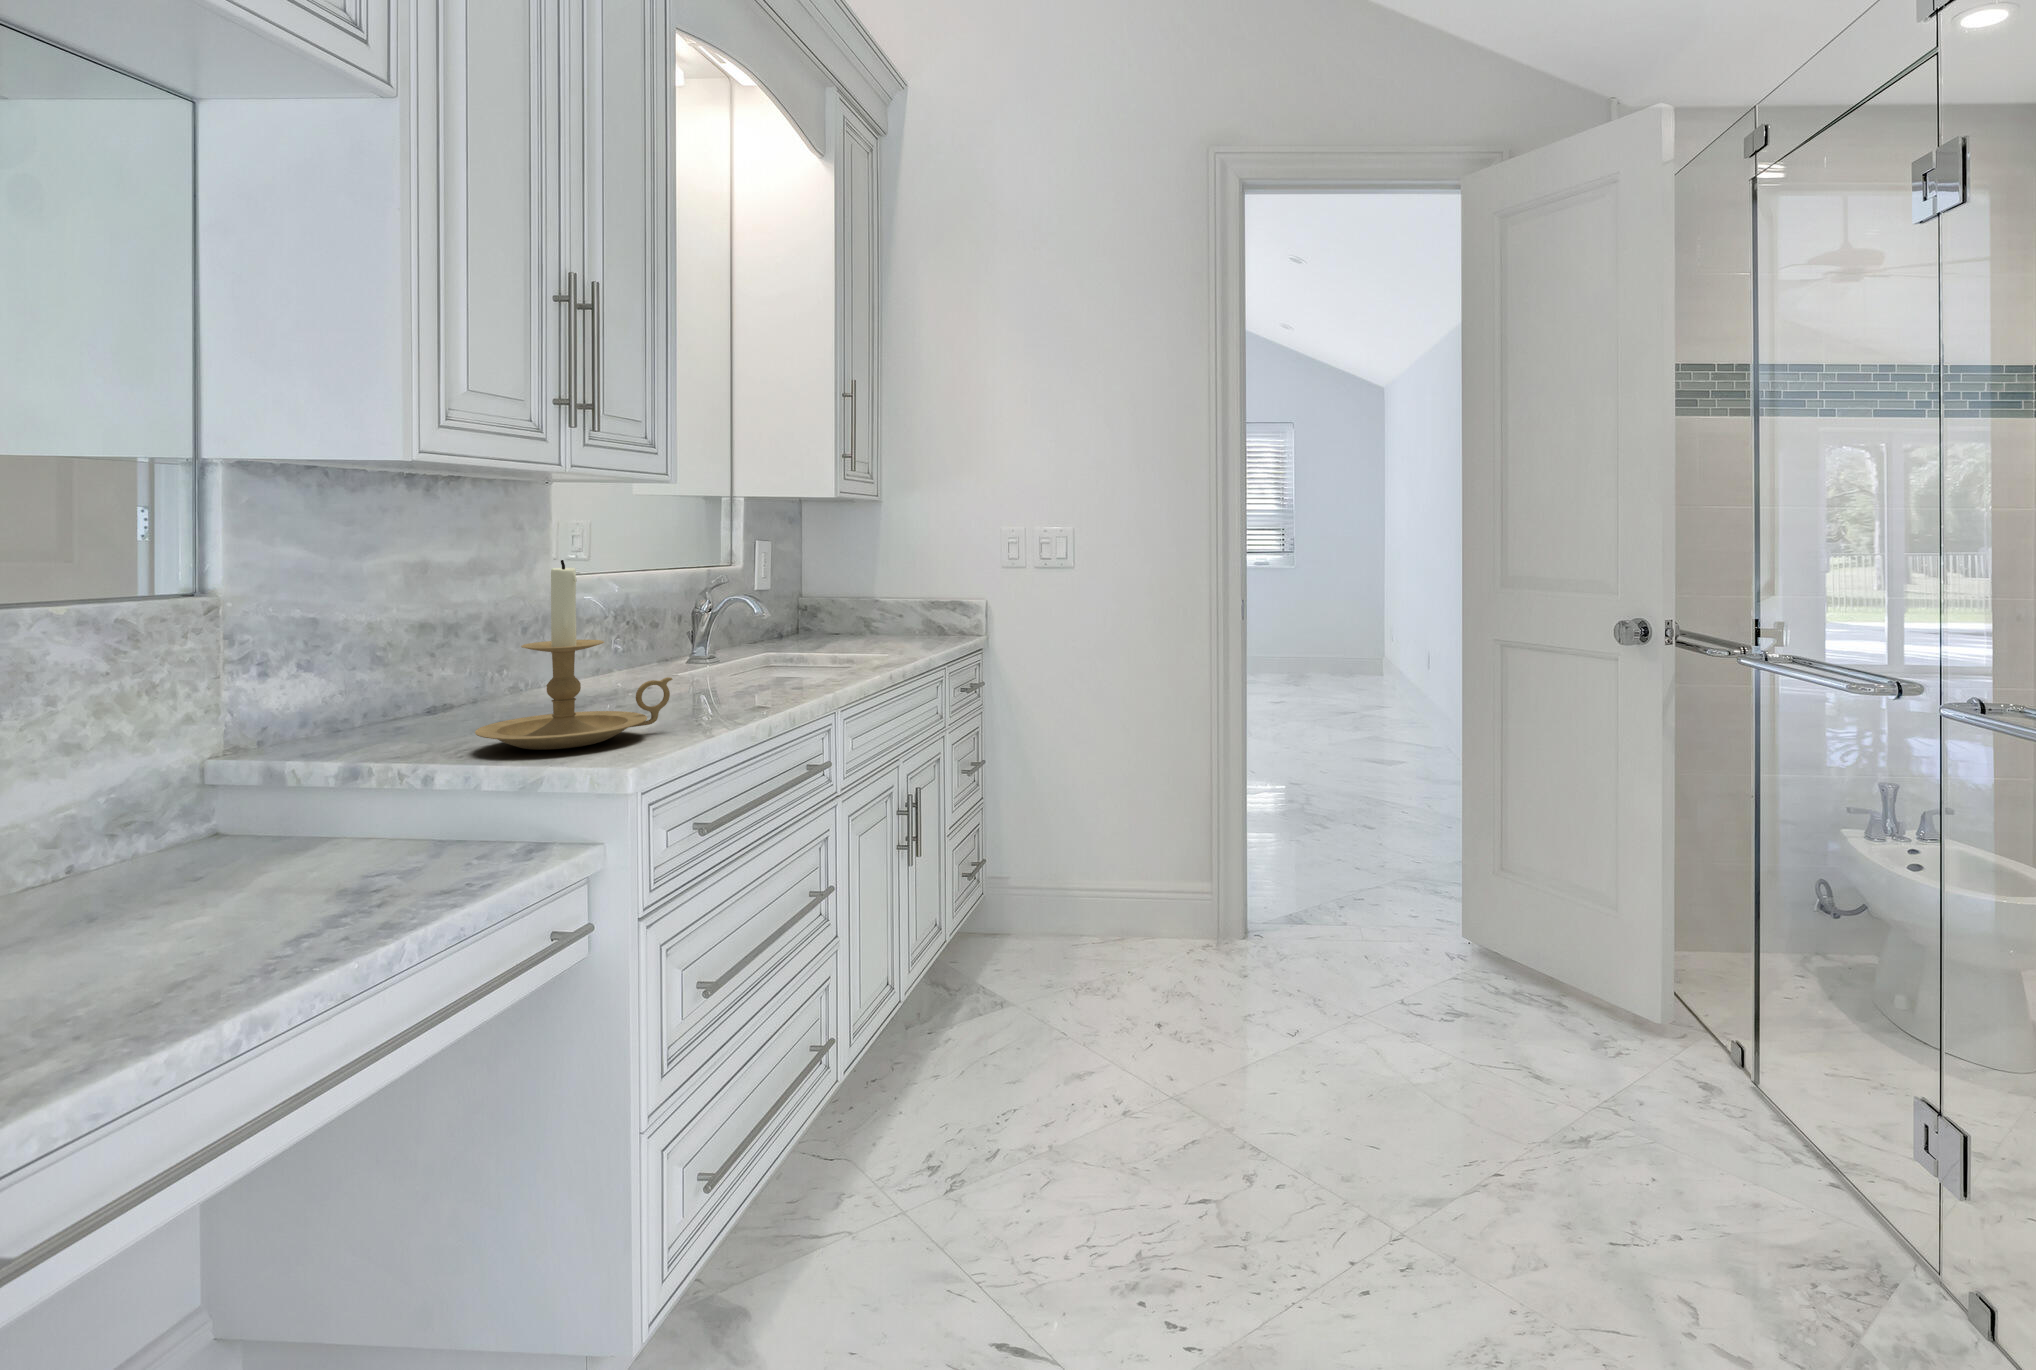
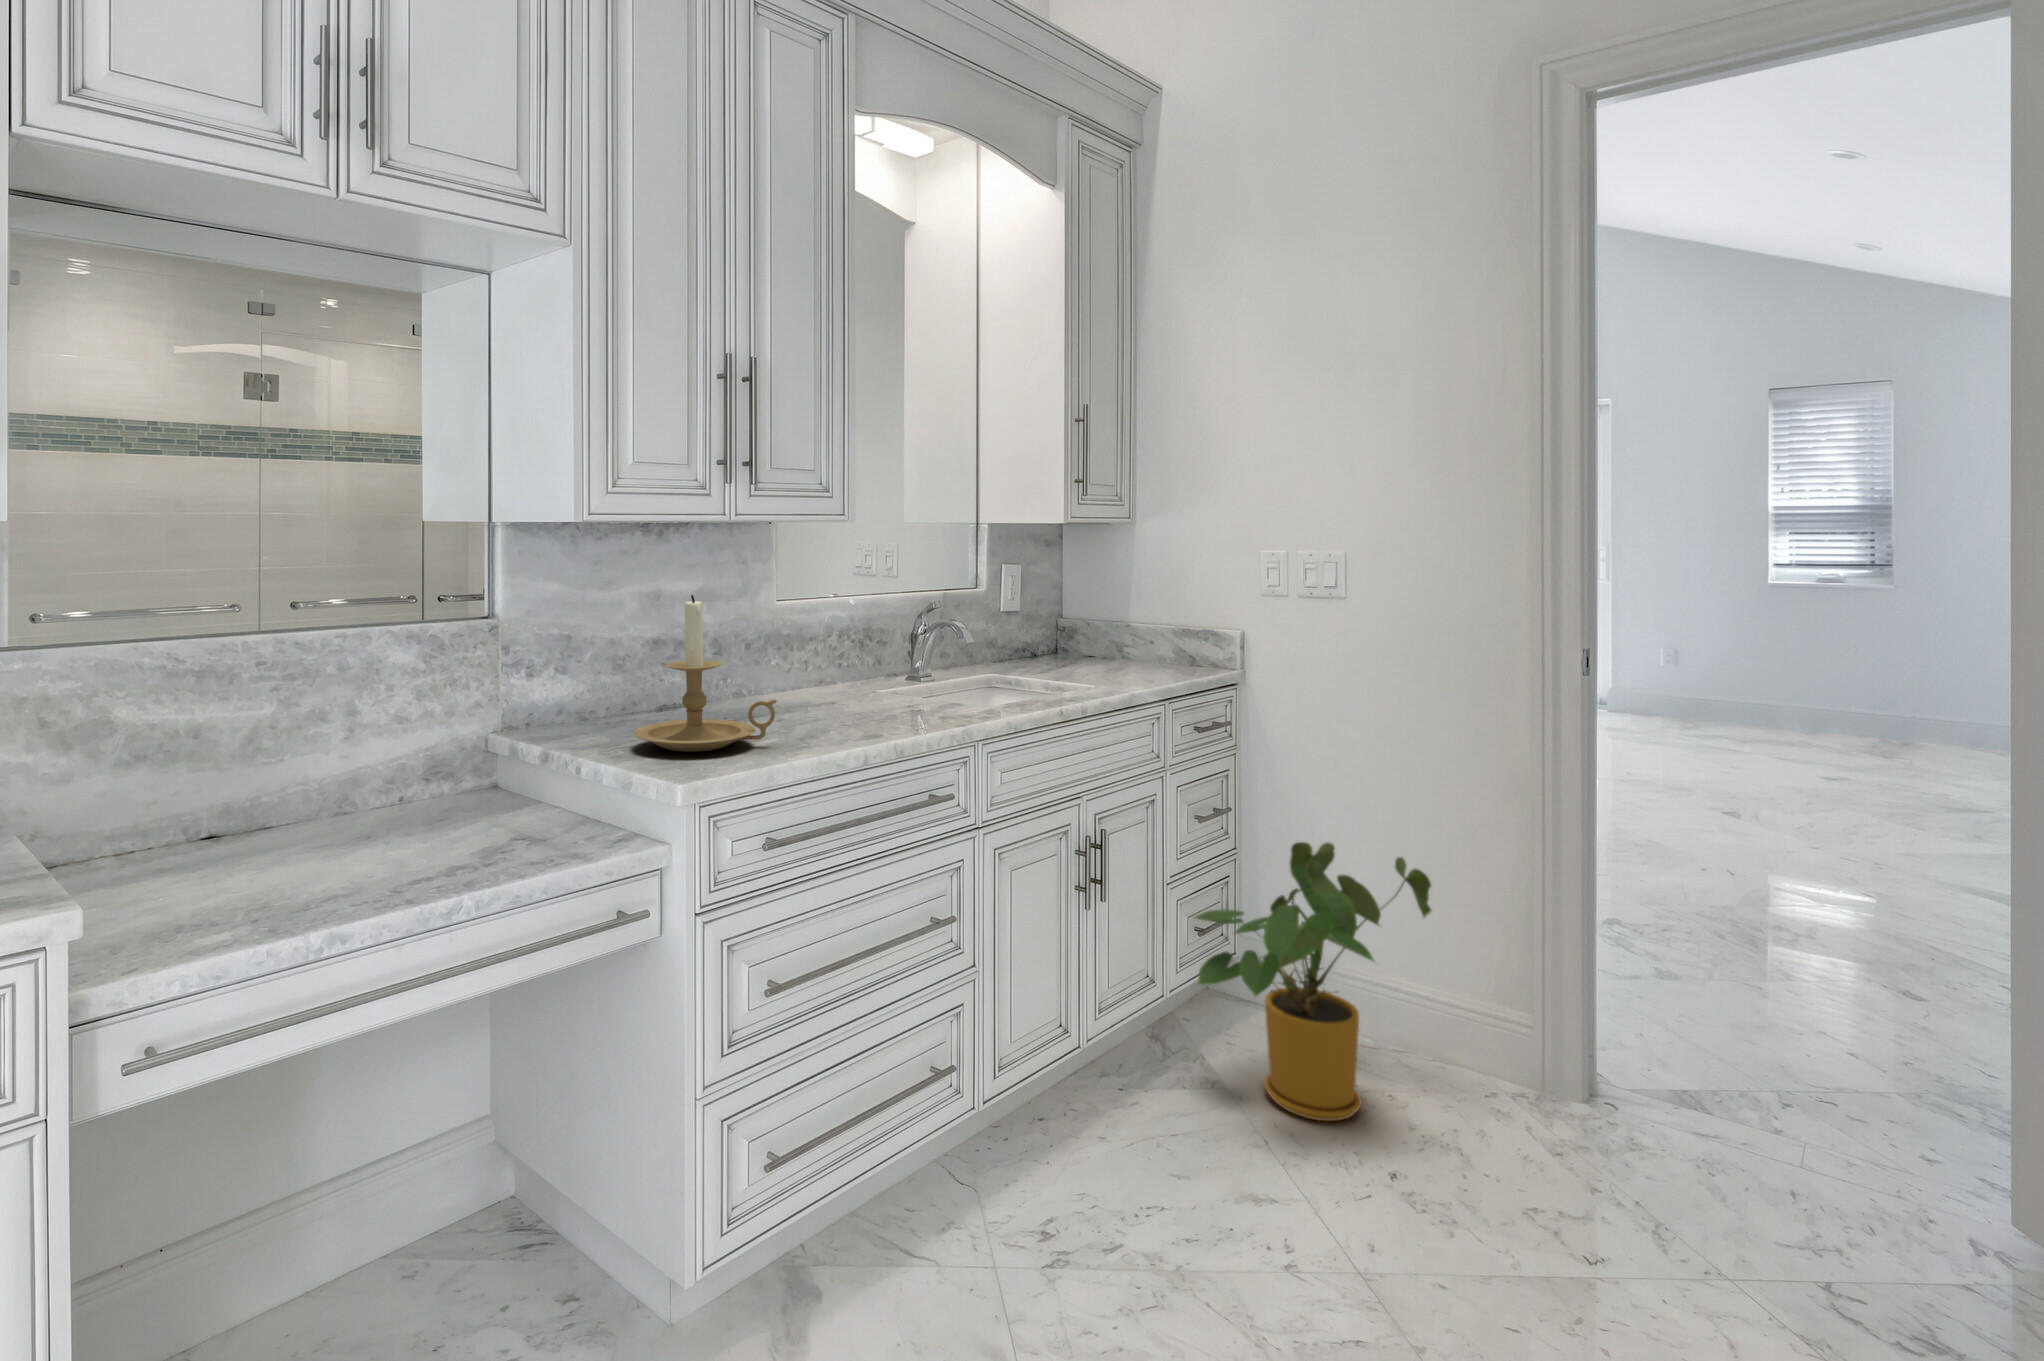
house plant: none [982,771,1156,1003] -> present [1195,842,1431,1121]

